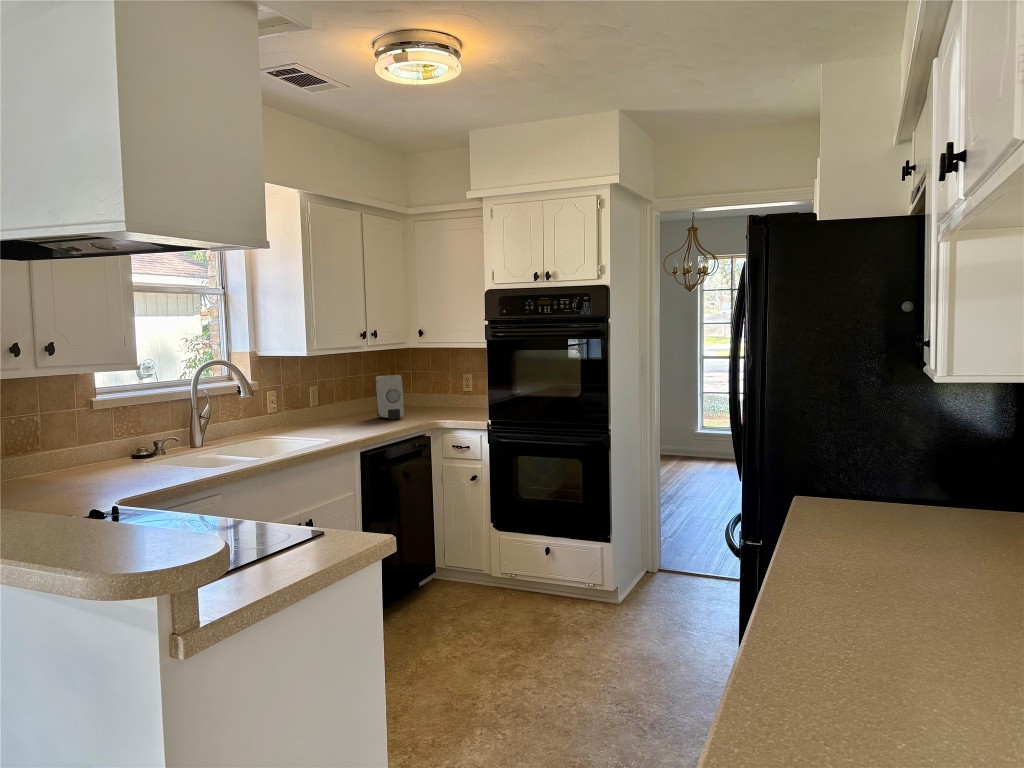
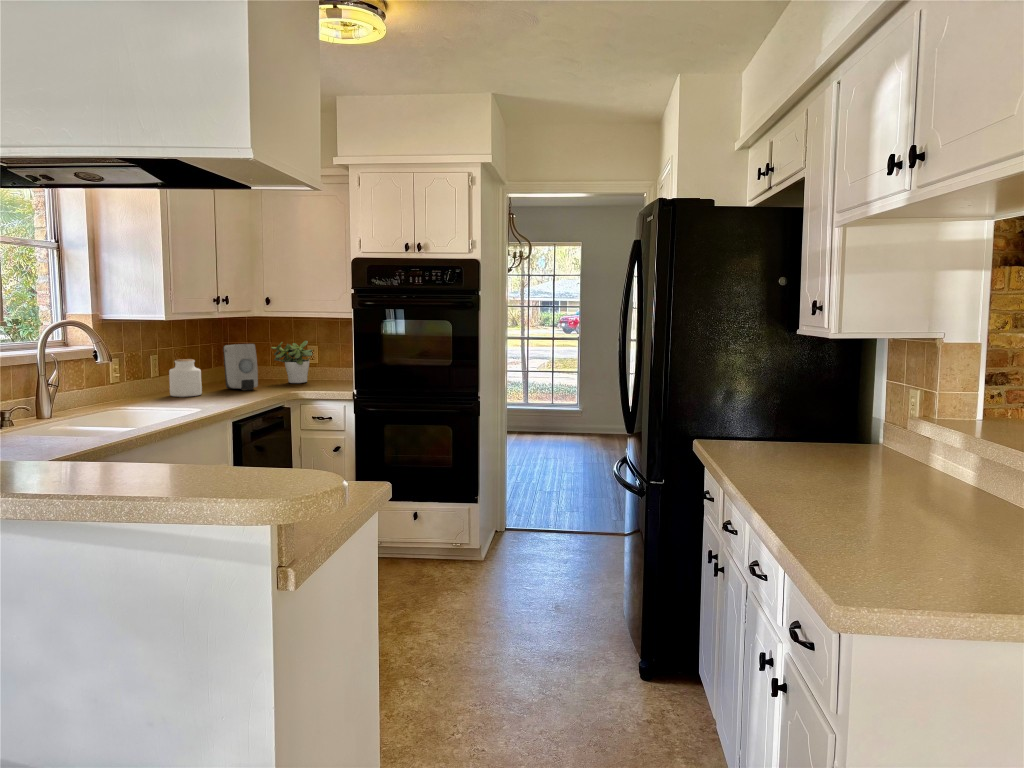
potted plant: none [423,370,461,412] -> present [271,341,313,383]
jar: none [322,391,351,425] -> present [169,359,202,397]

